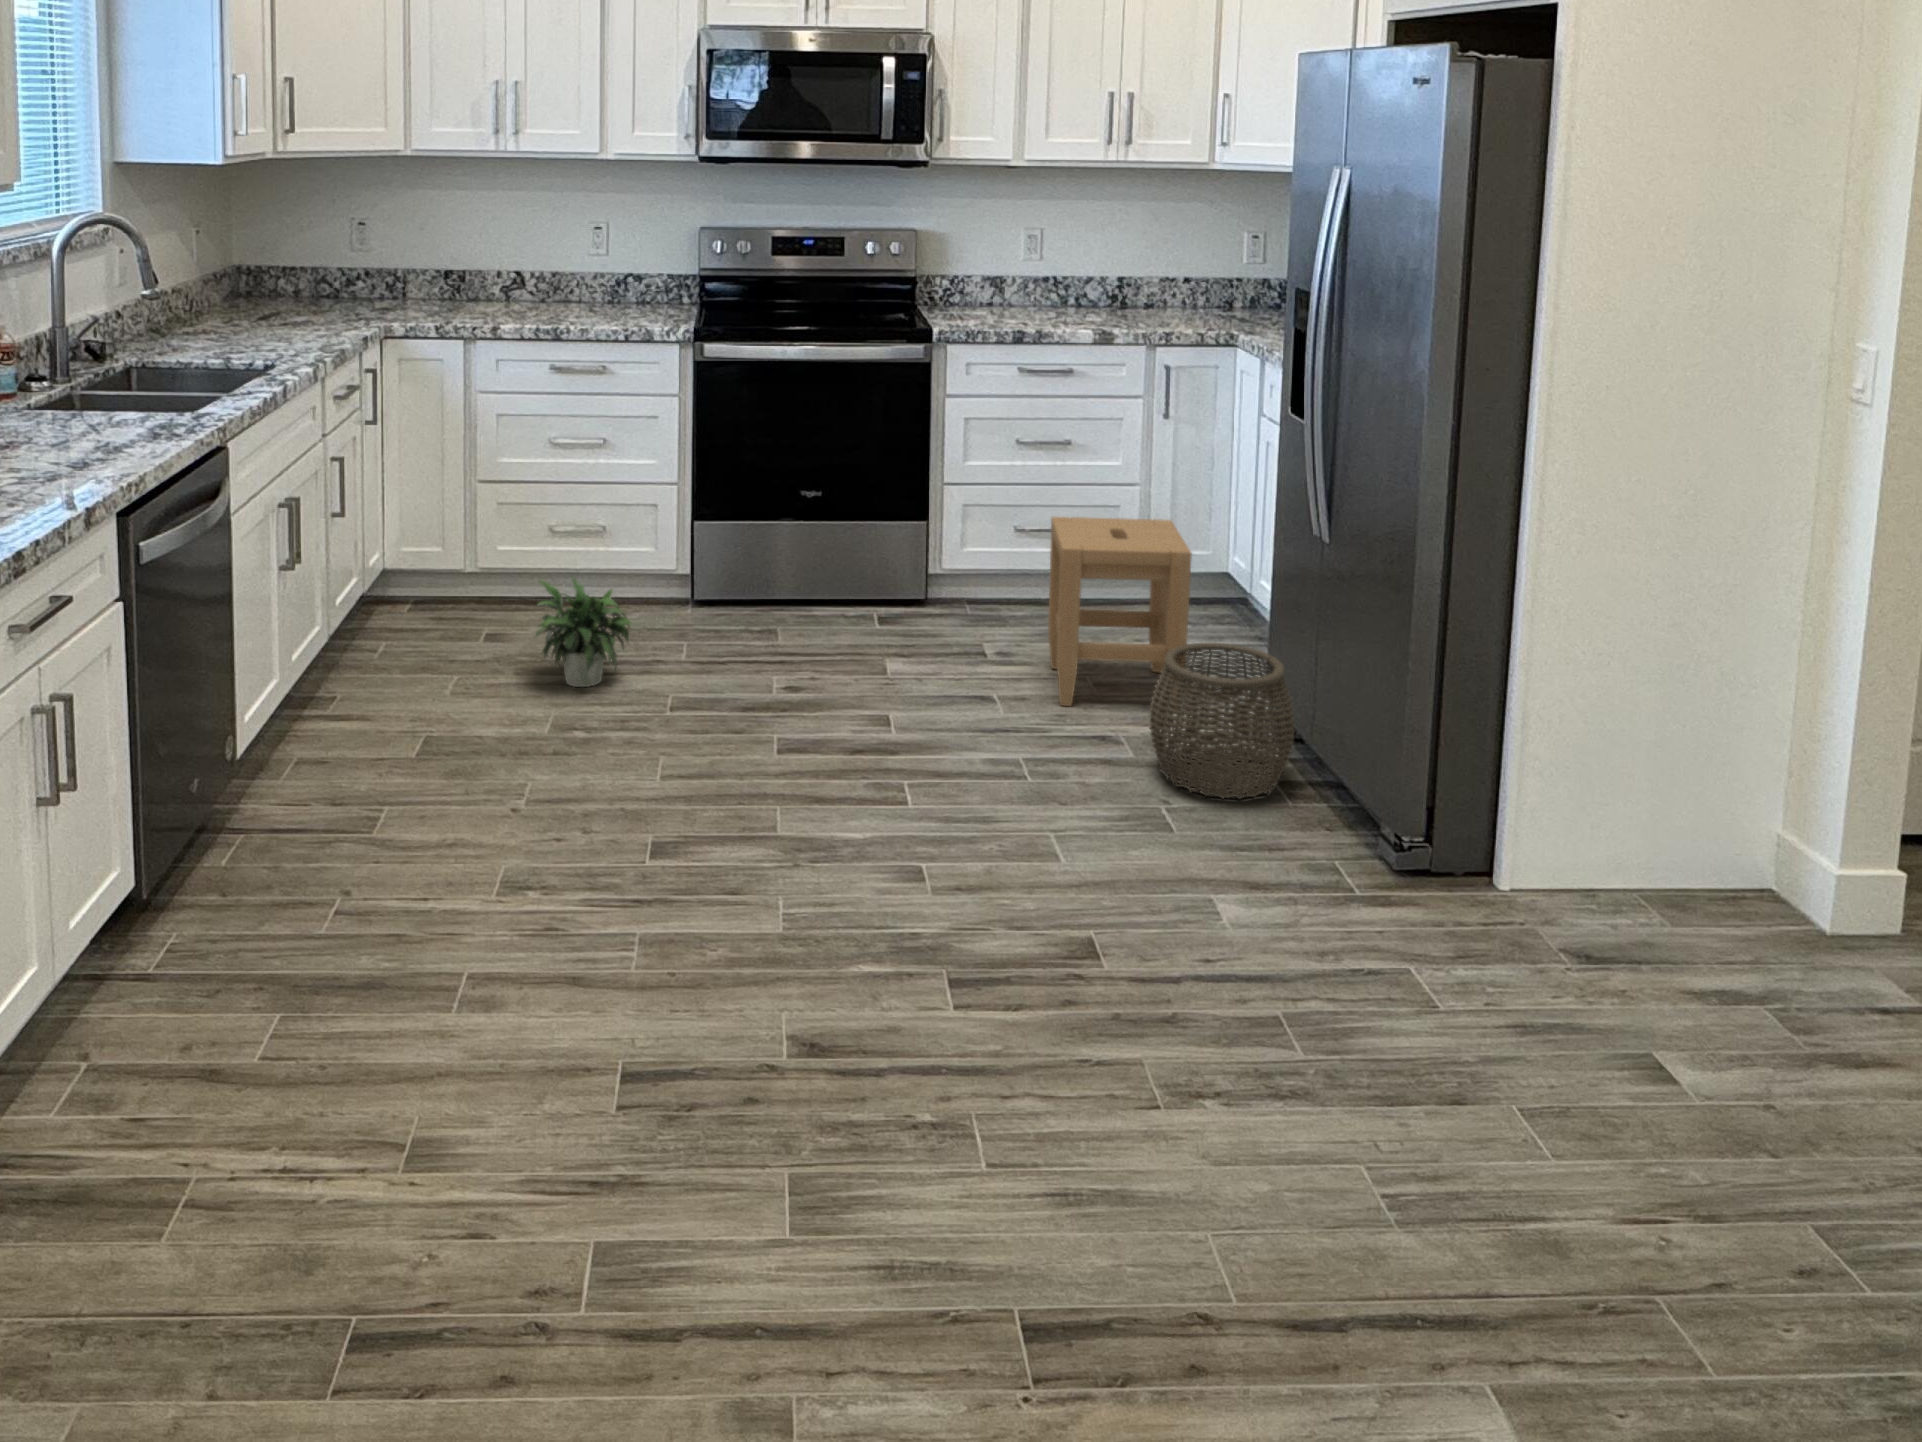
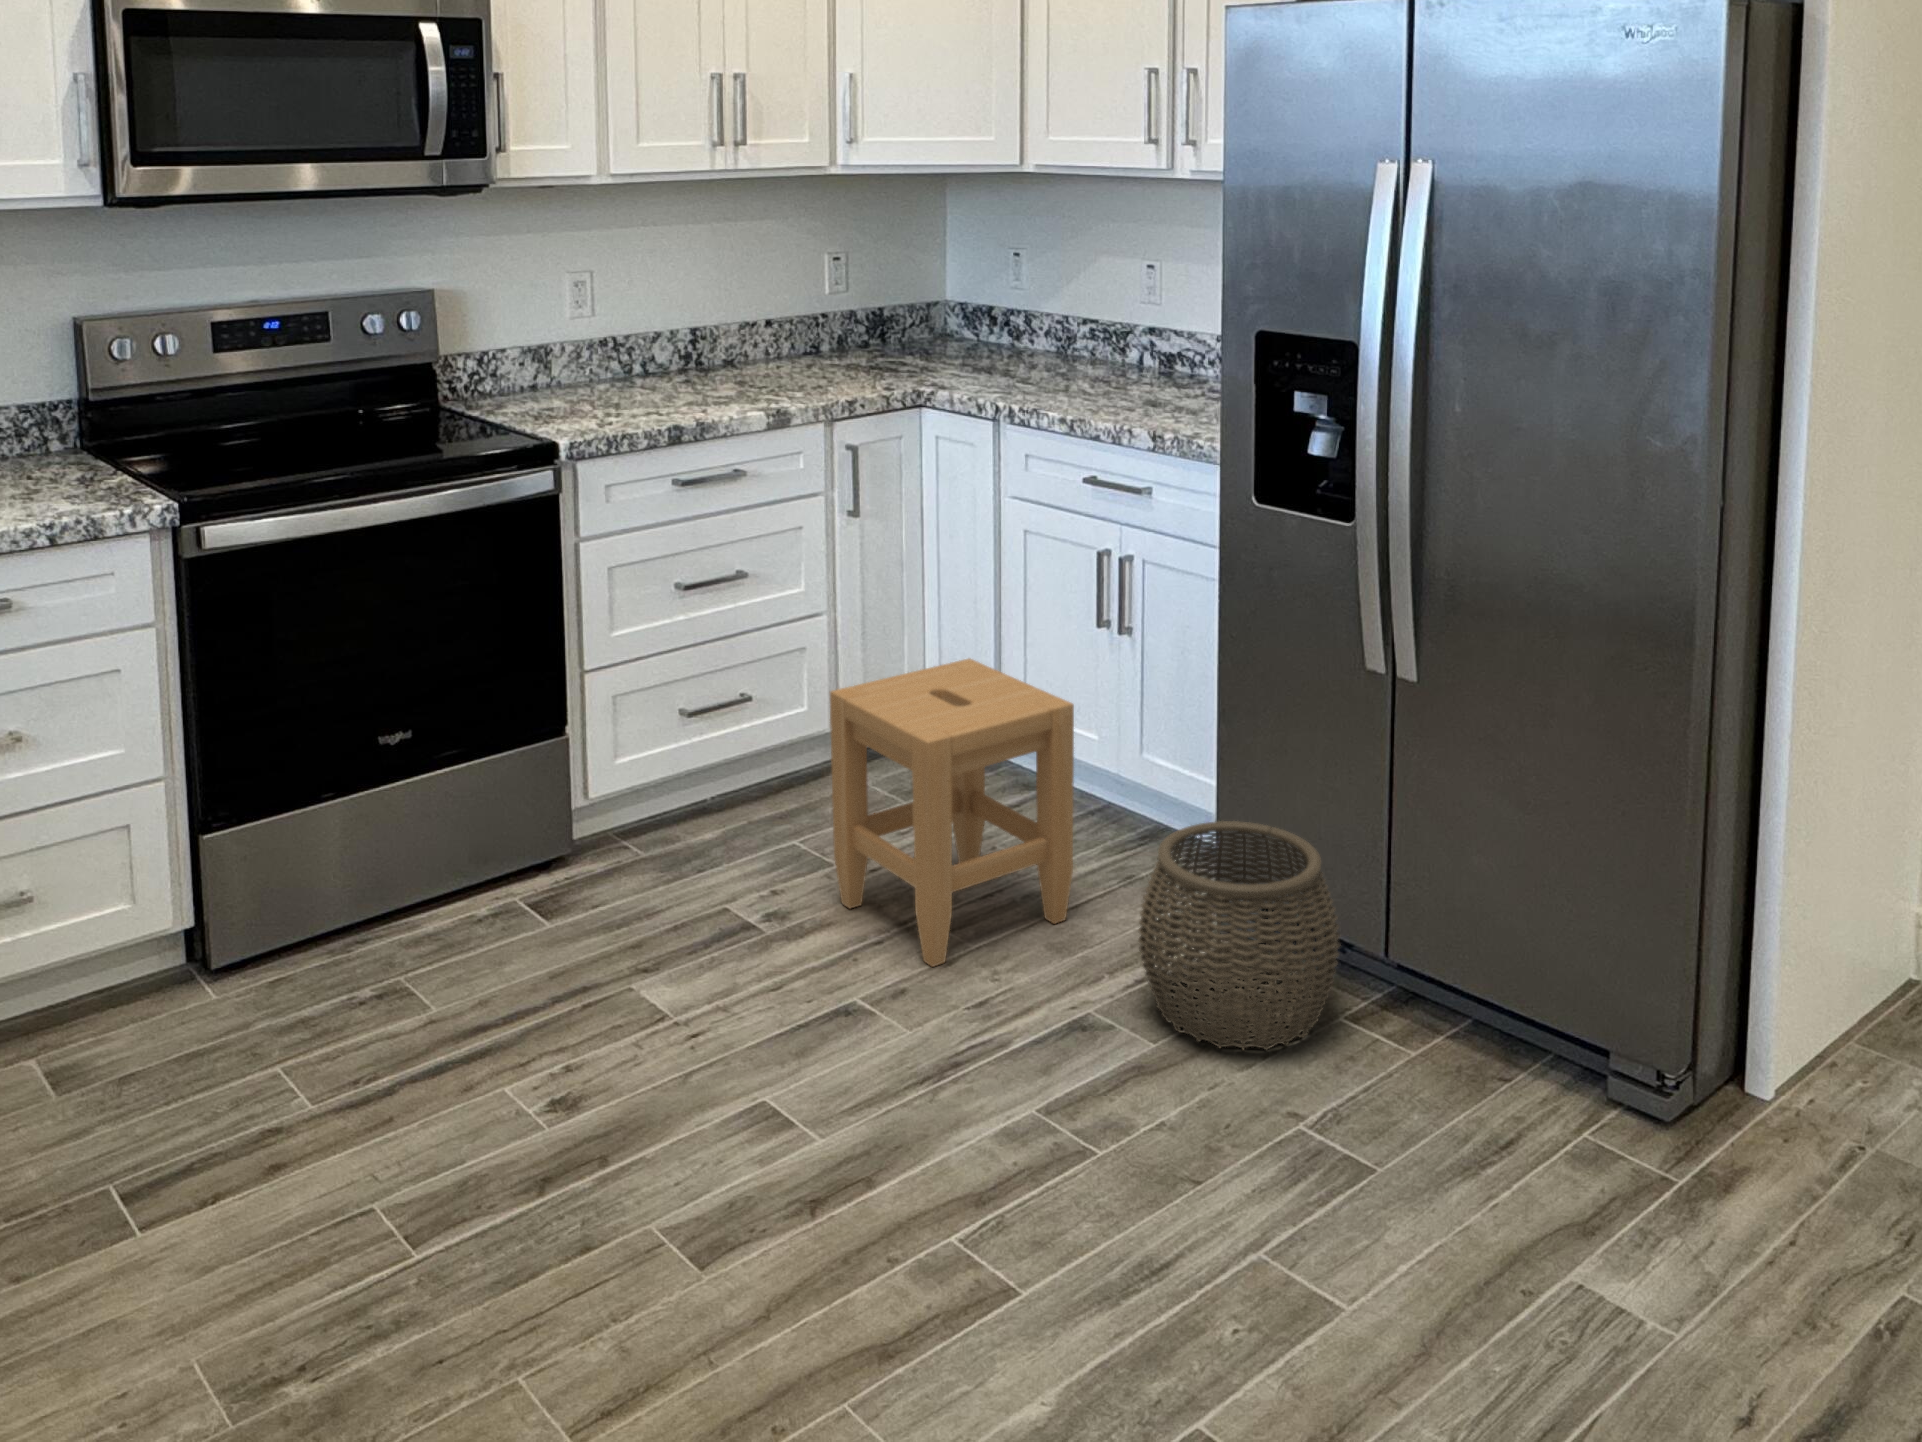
potted plant: present [535,578,632,687] -> none [28,1013,272,1232]

